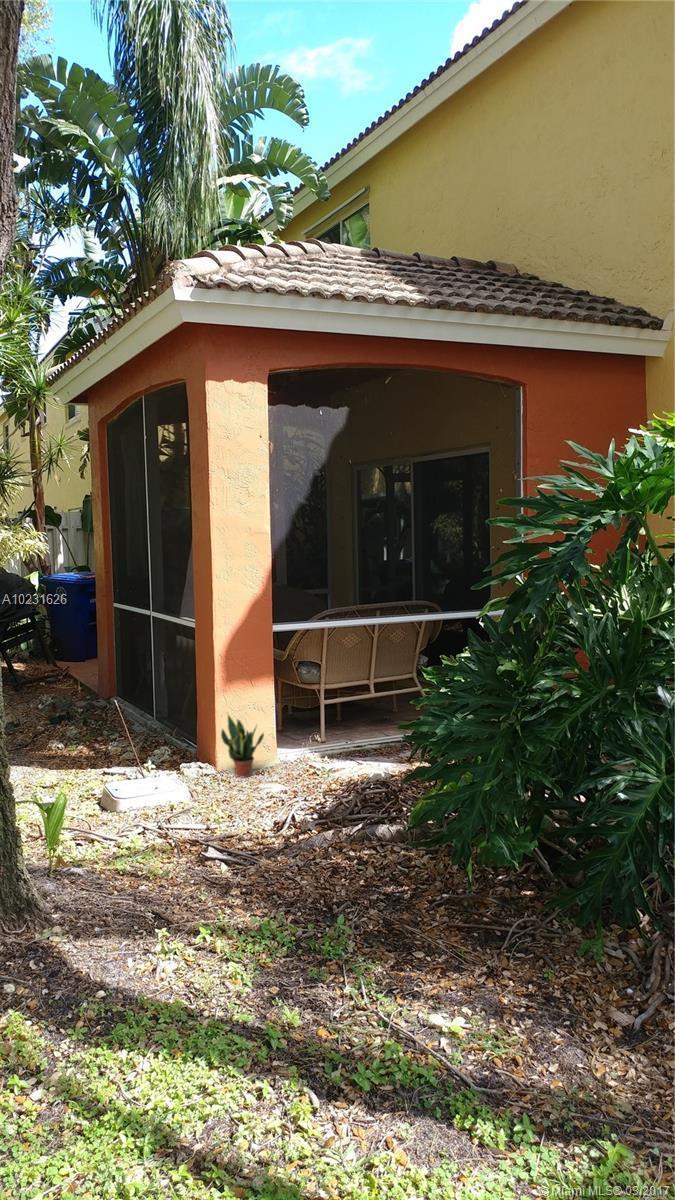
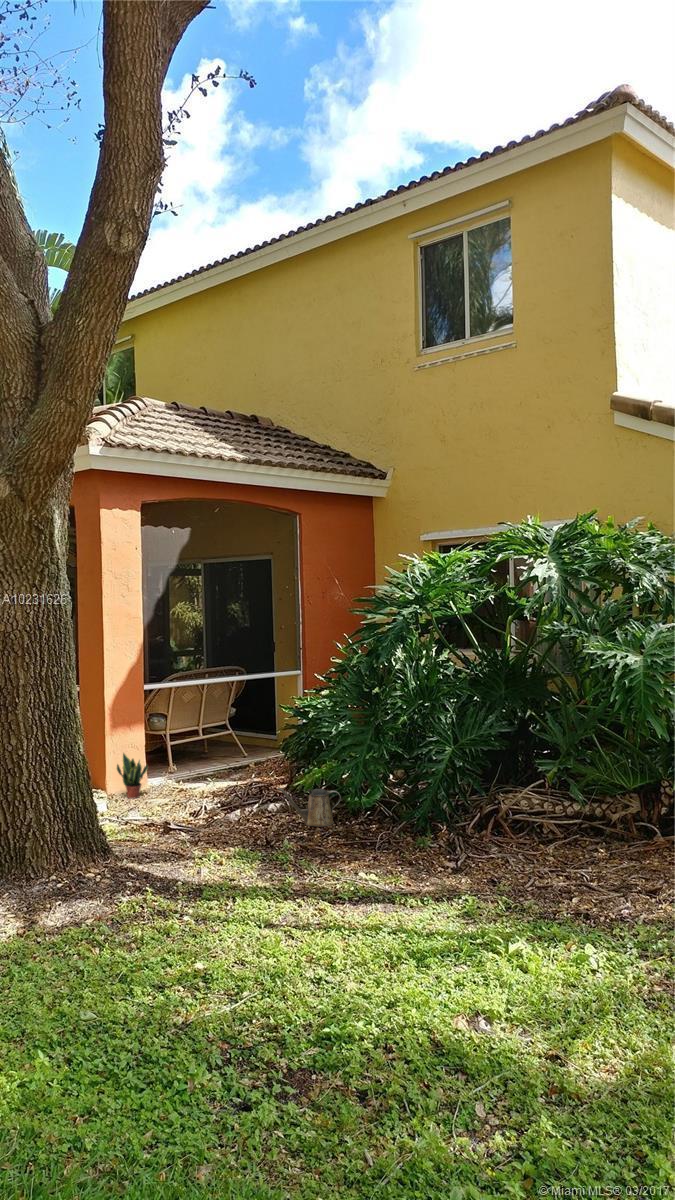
watering can: none [362,811,470,887] -> present [278,788,341,827]

